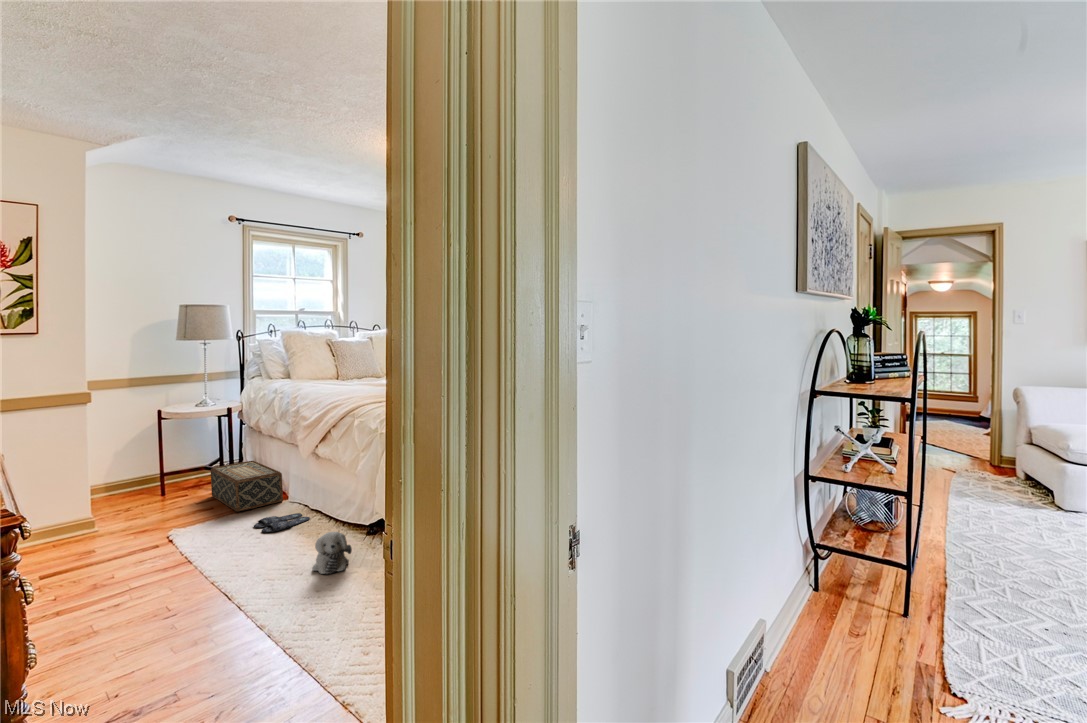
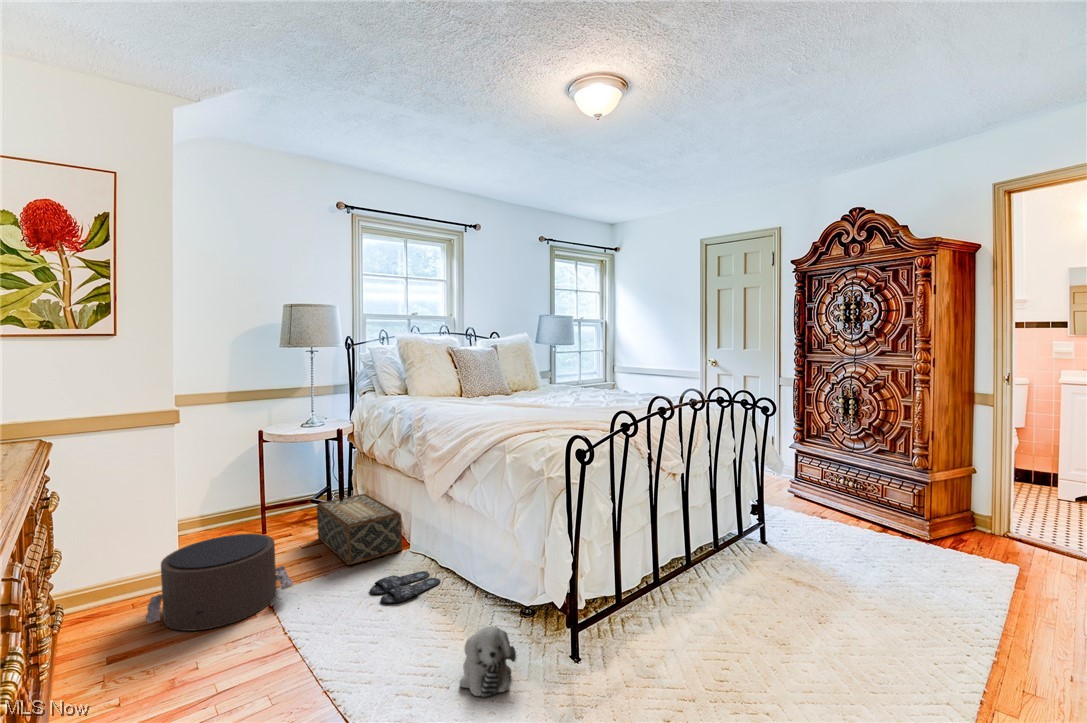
pouf: none [73,488,192,555] -> present [146,534,293,631]

